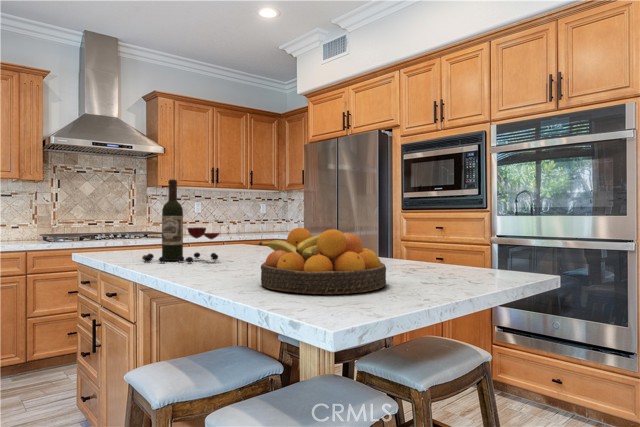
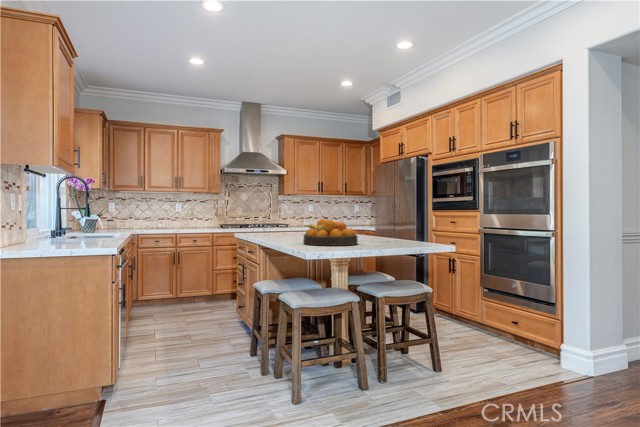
wine bottle: present [142,180,219,263] -> none [265,196,301,237]

